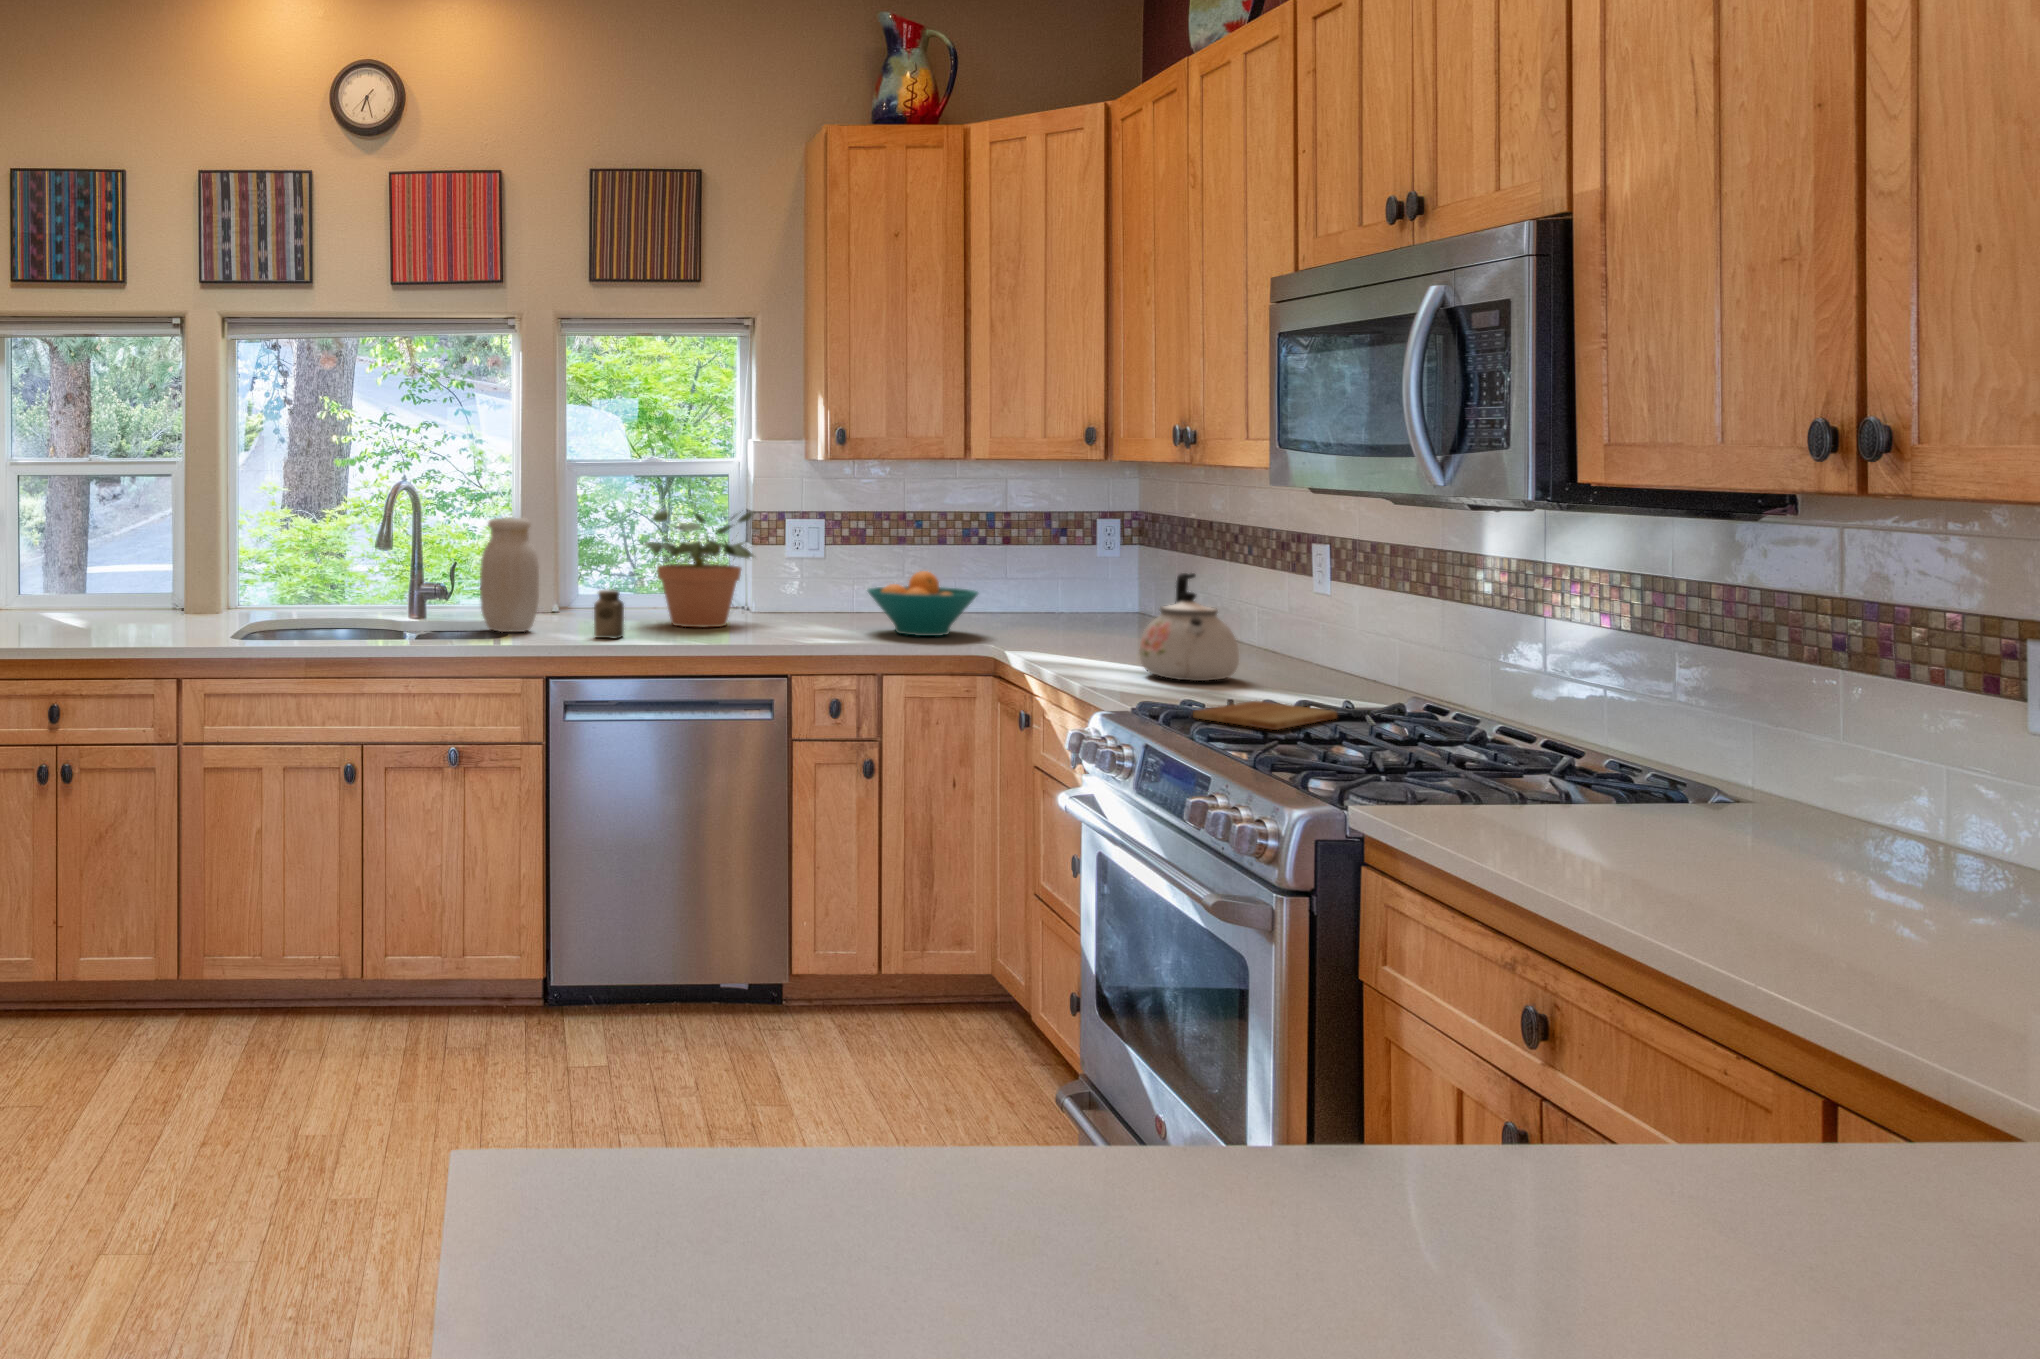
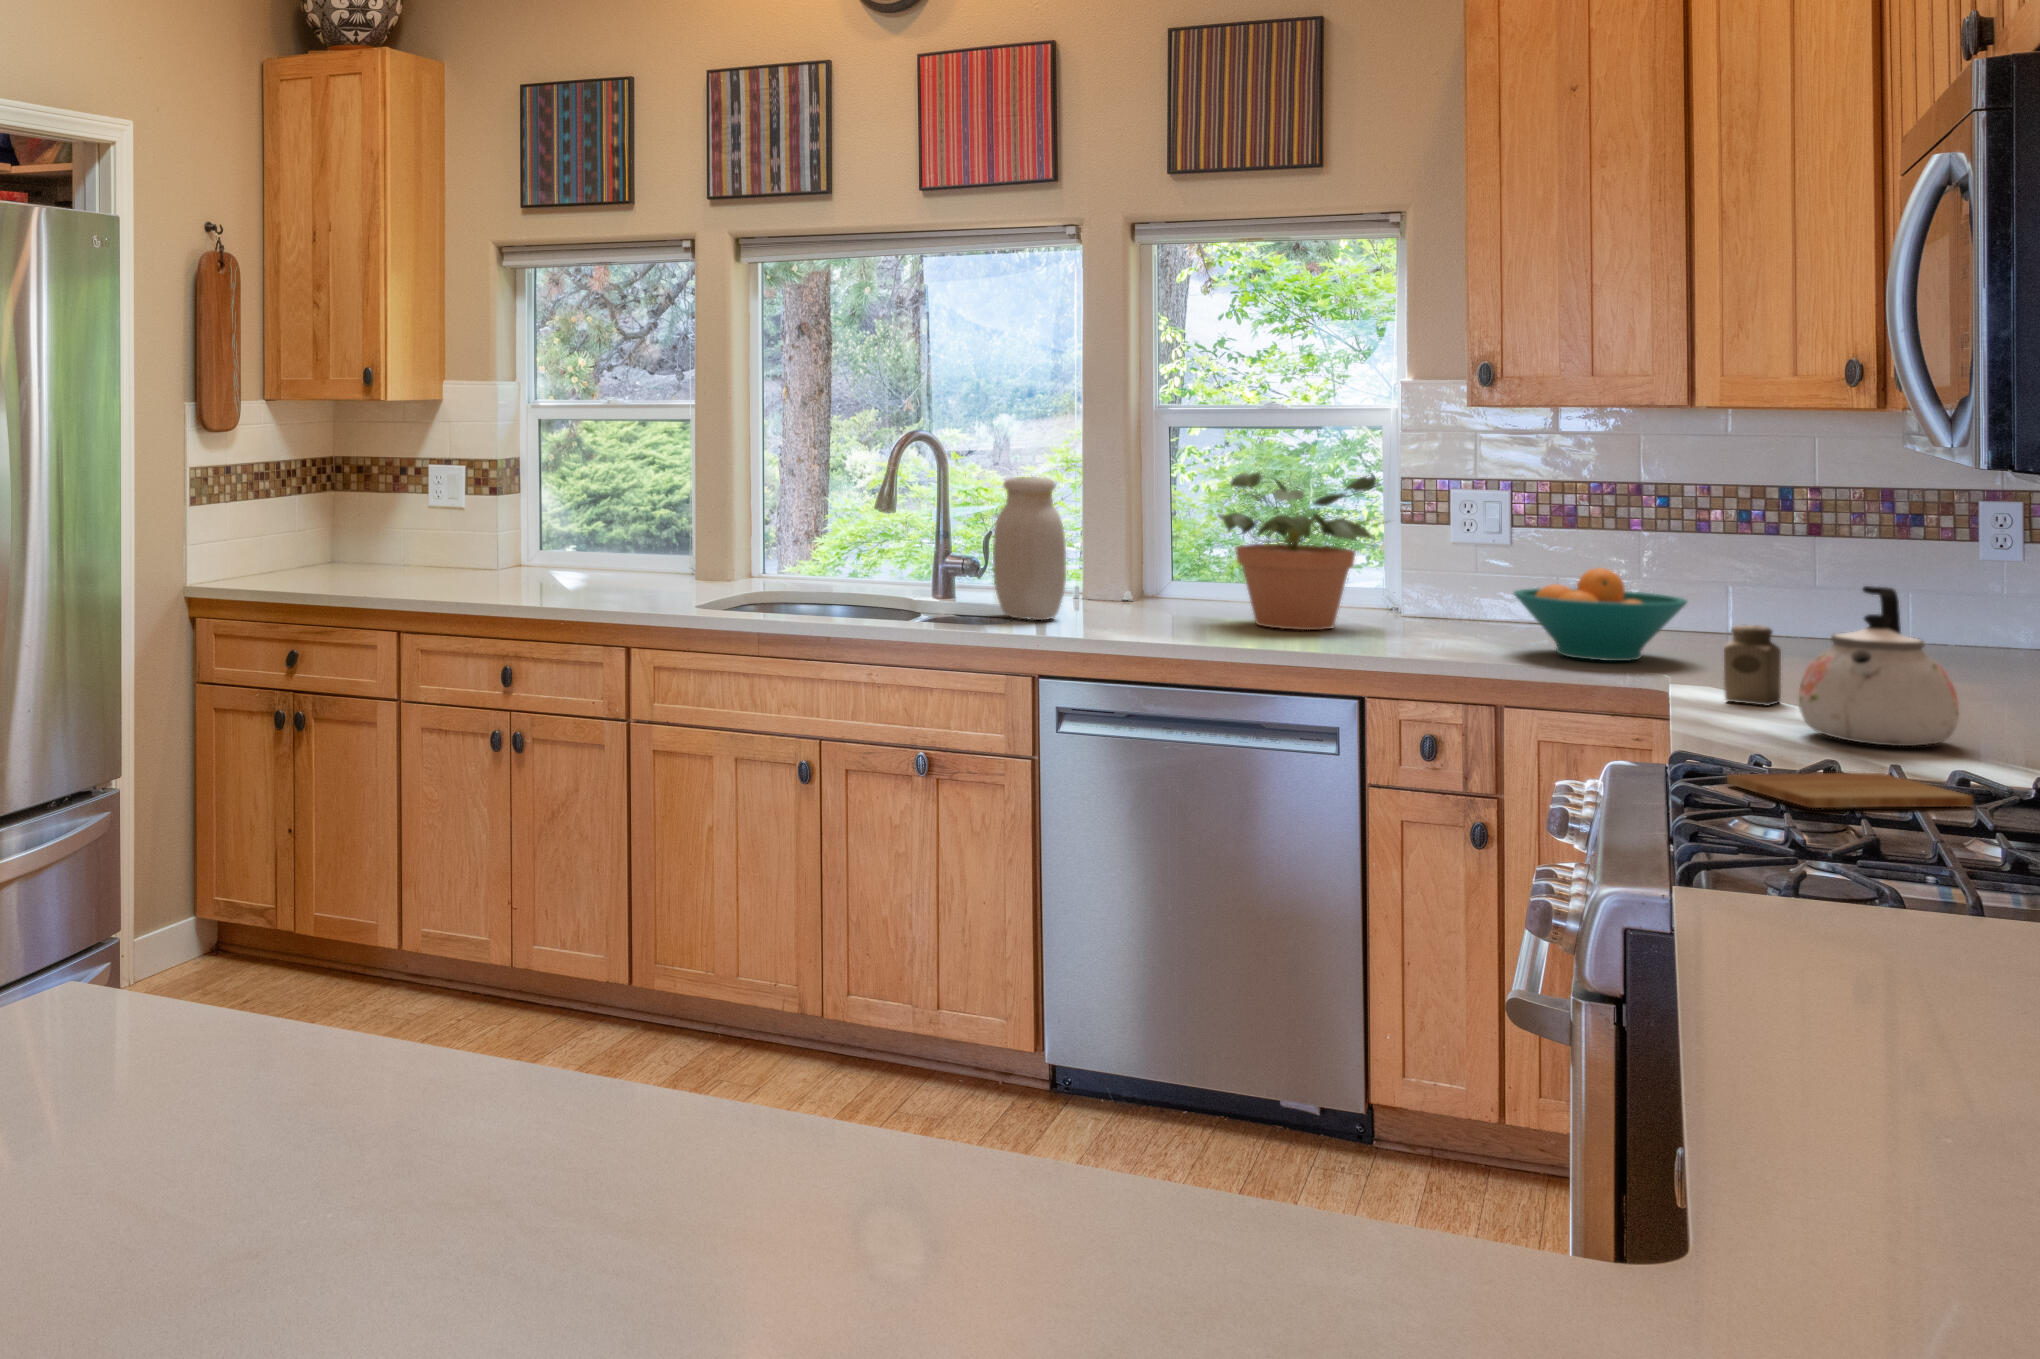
salt shaker: present [594,590,624,638] -> present [1724,625,1781,706]

